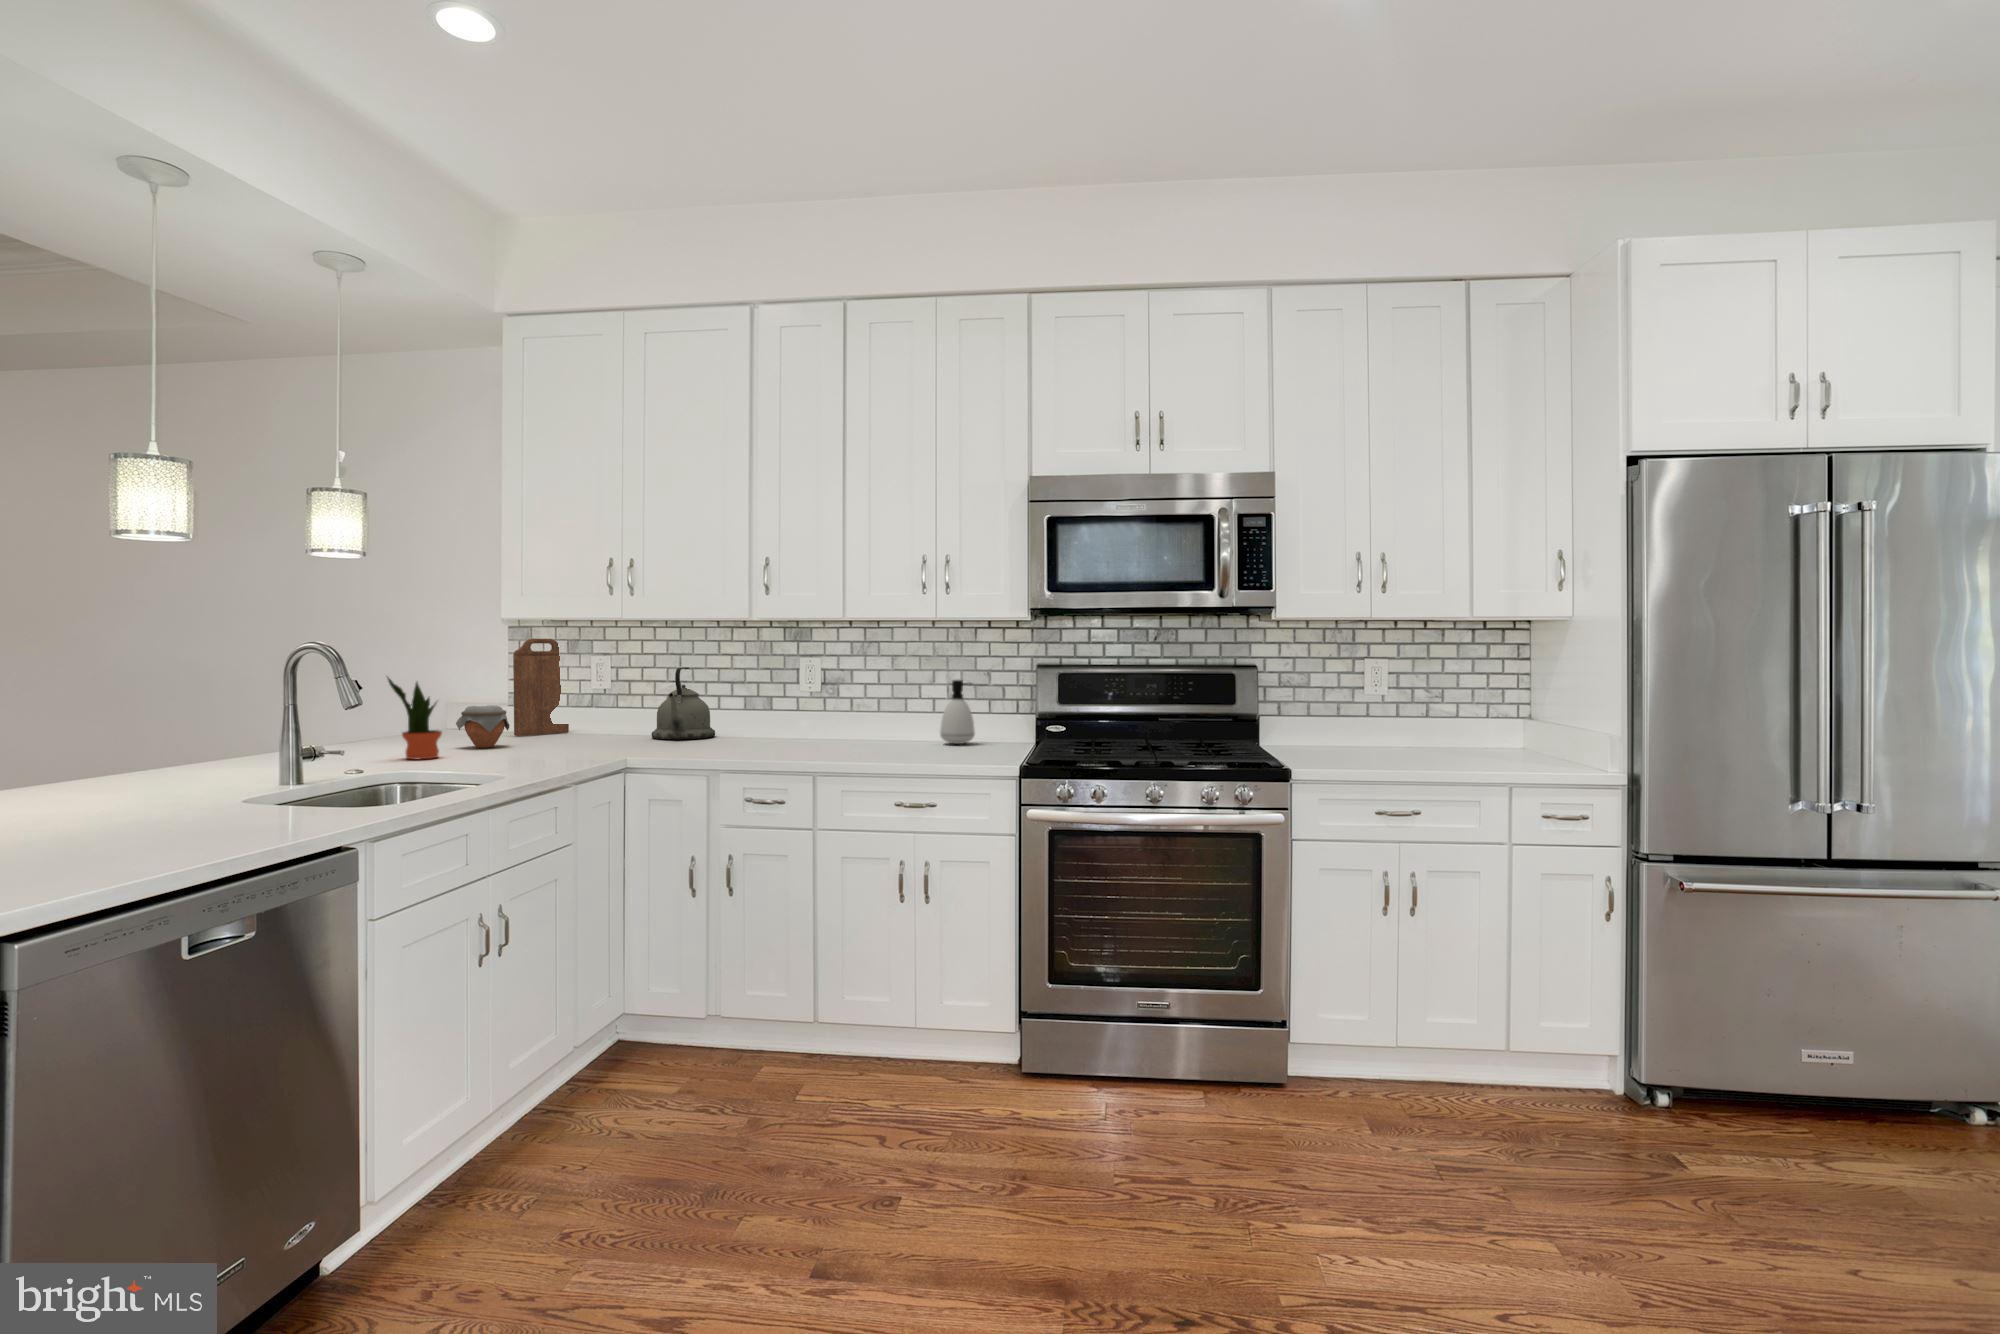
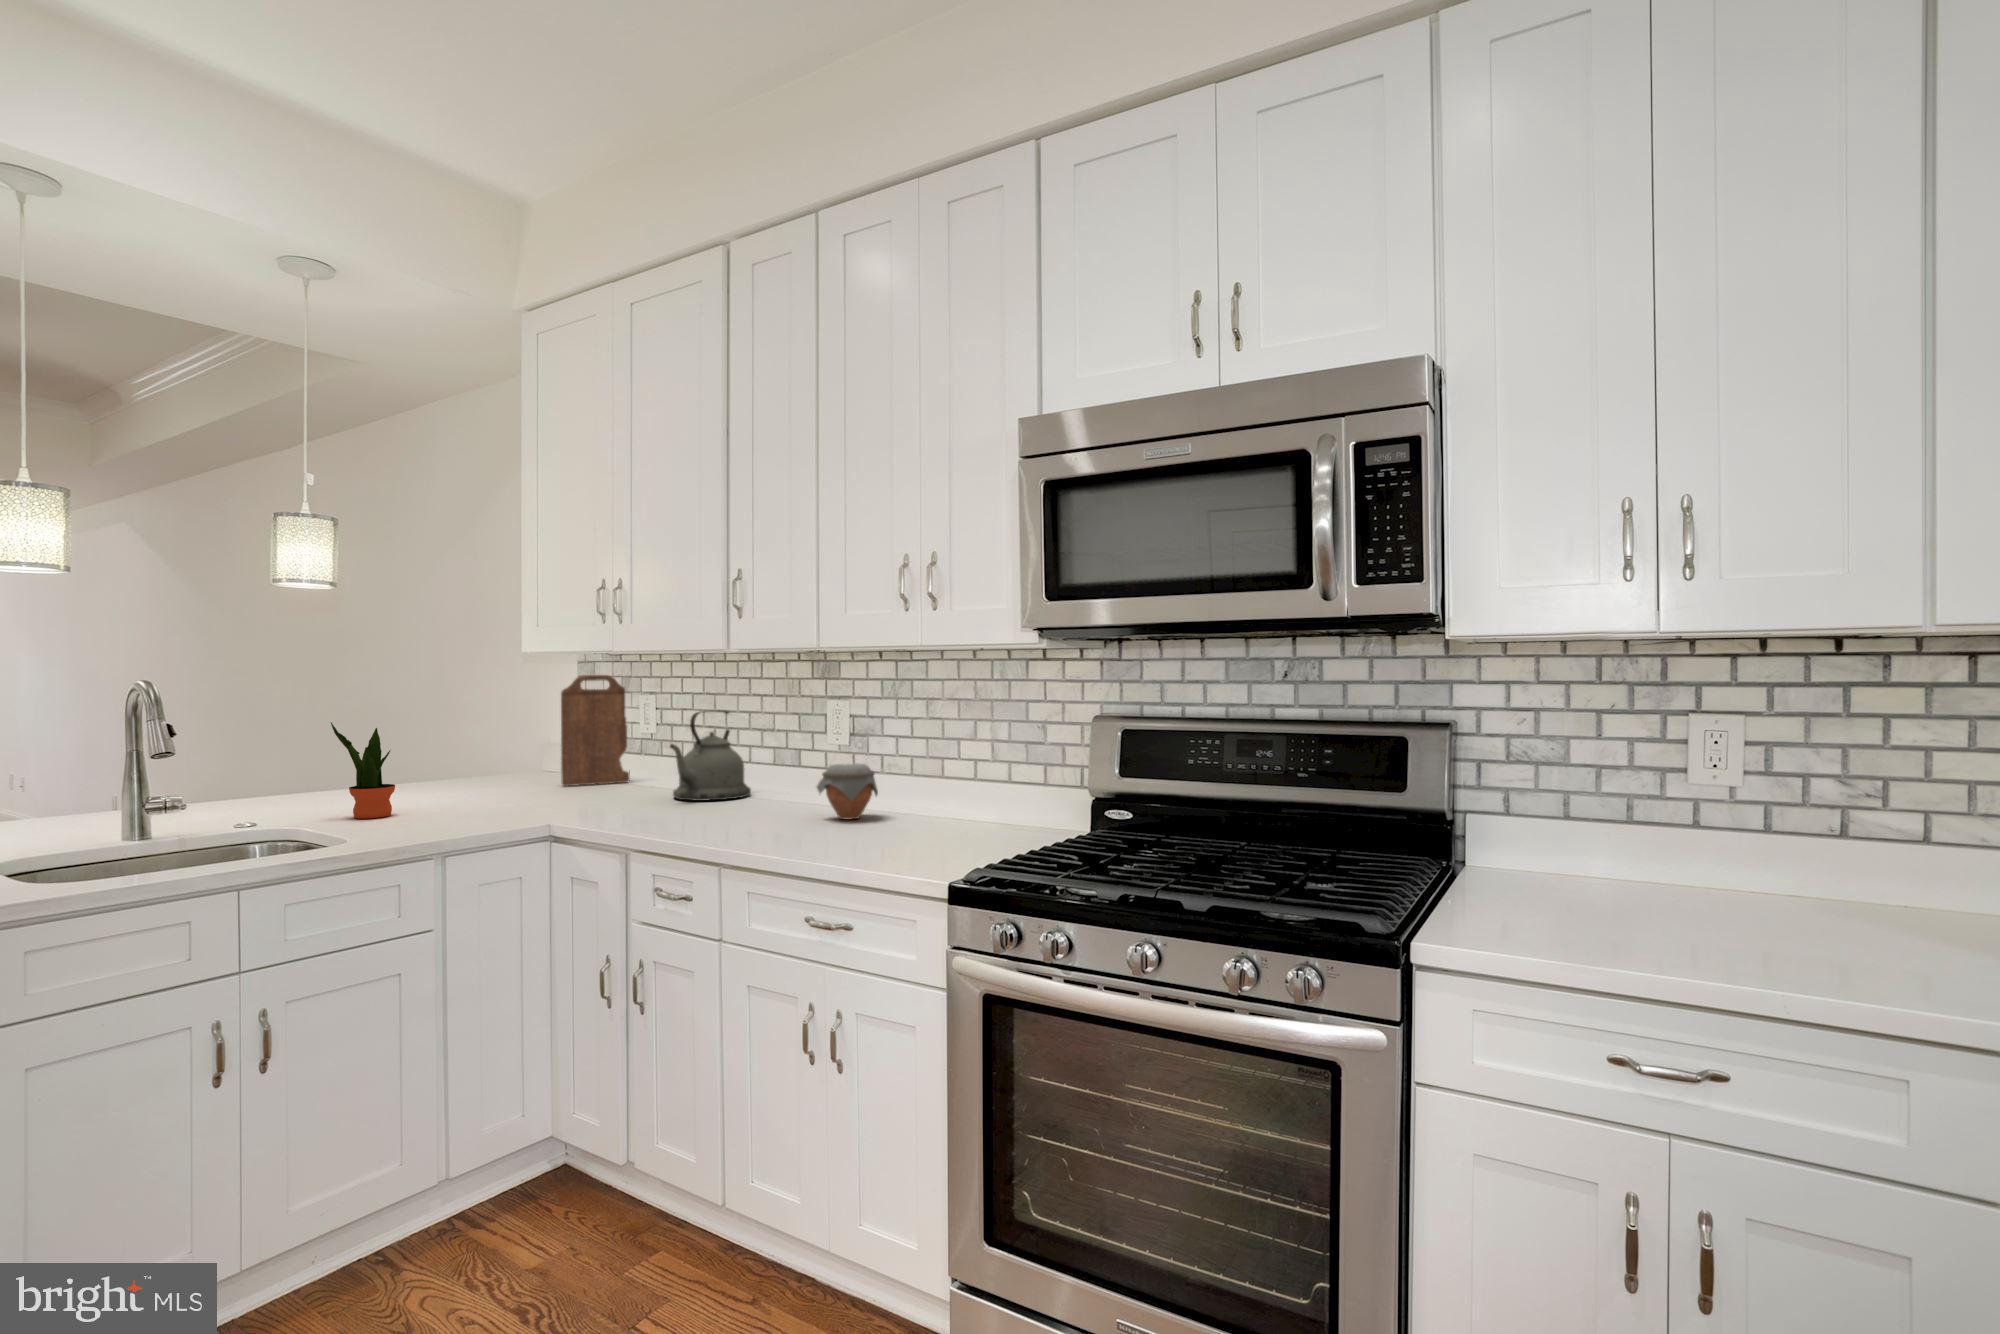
soap dispenser: present [940,680,975,744] -> none [965,735,1015,829]
jar: present [456,705,510,748] -> present [817,764,878,820]

